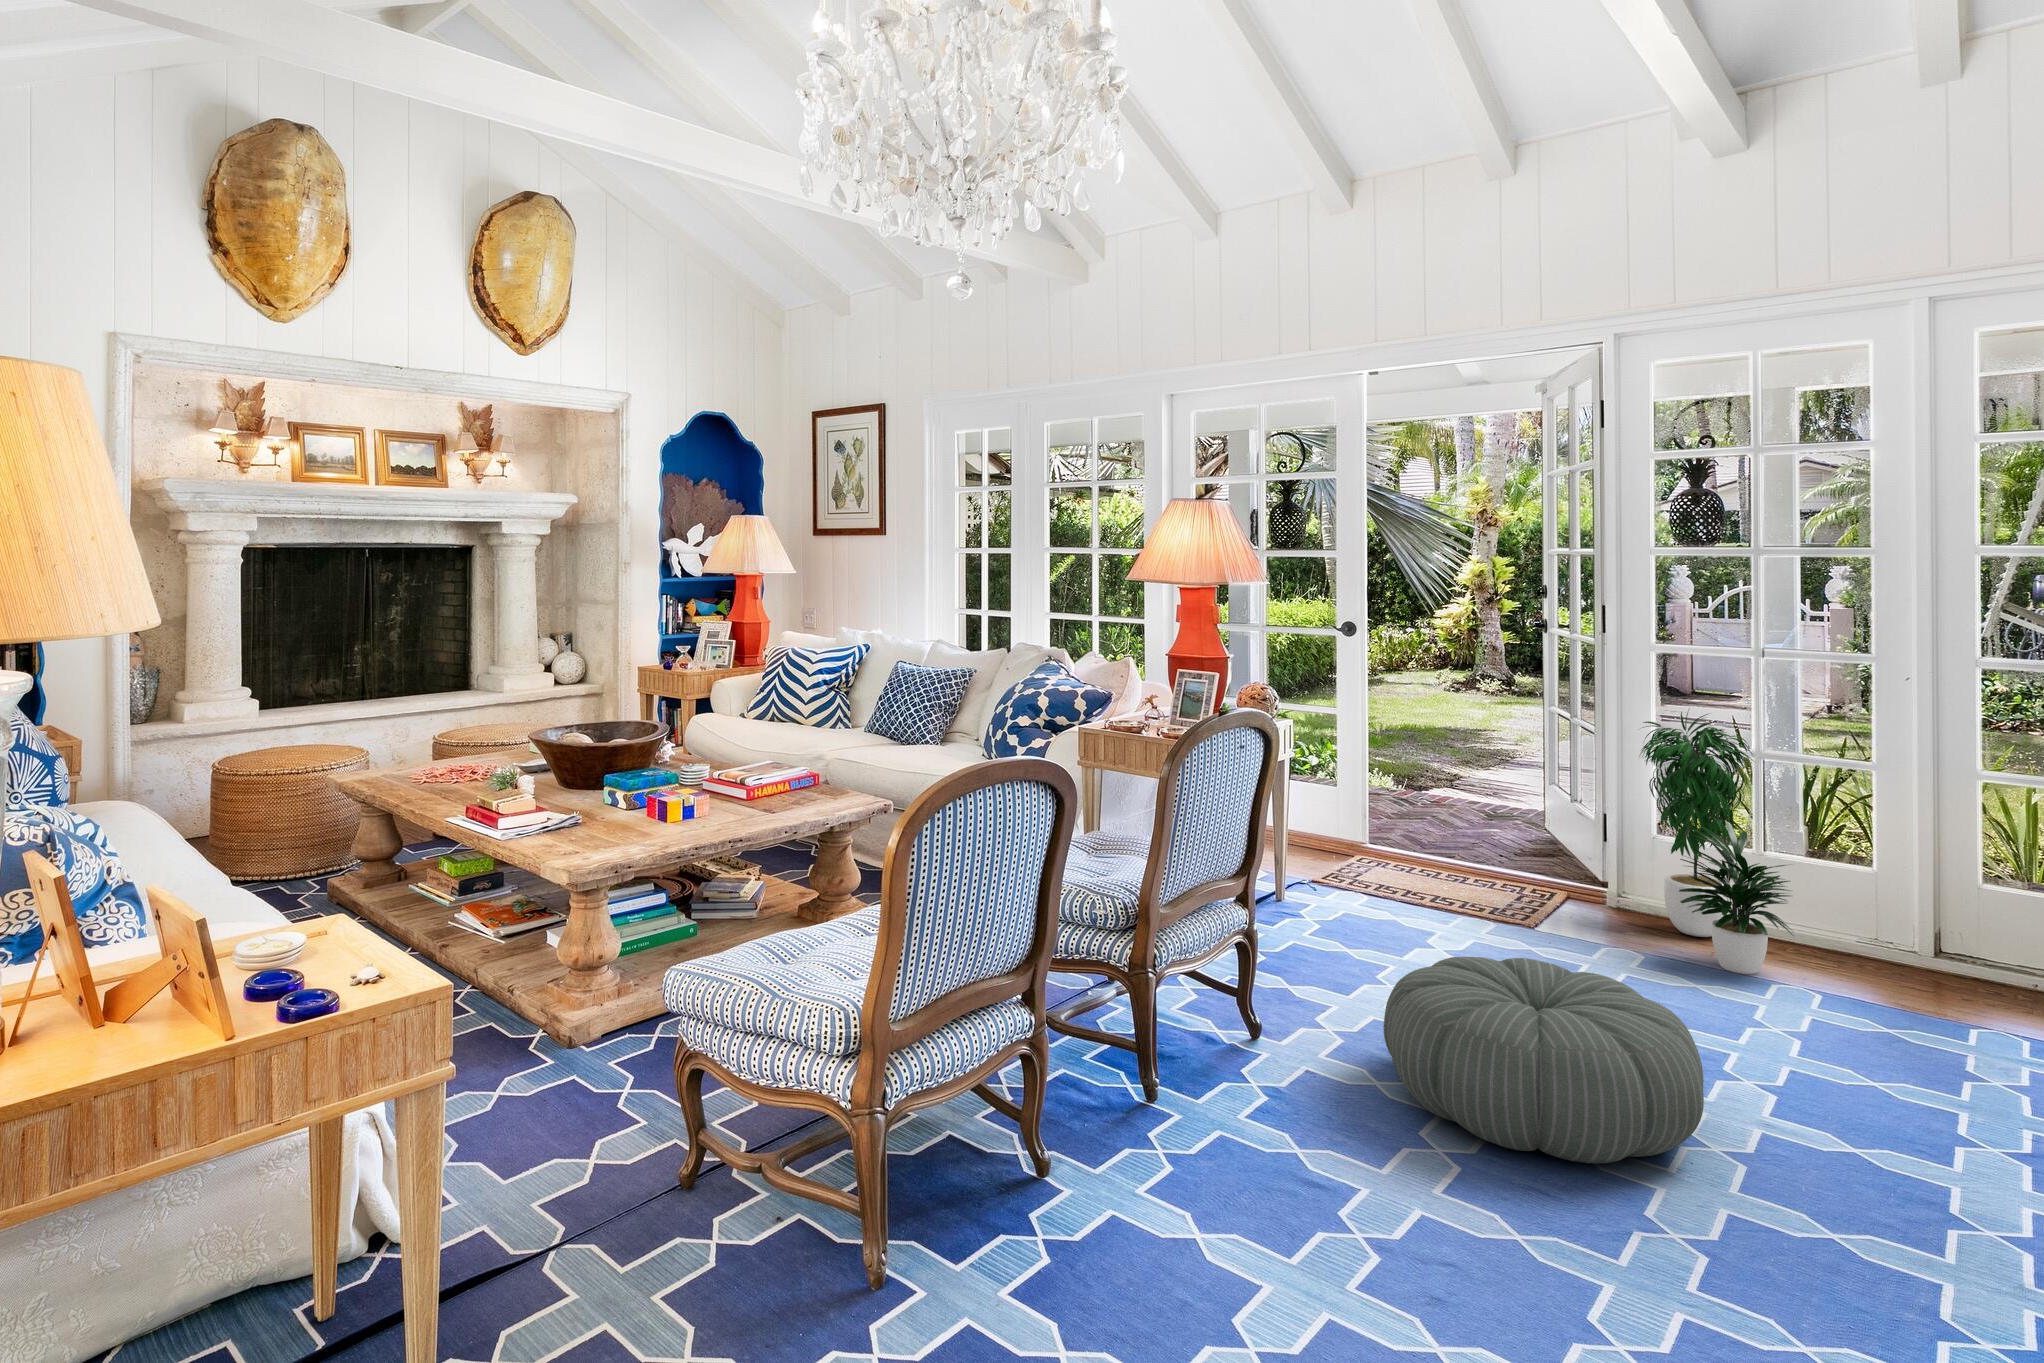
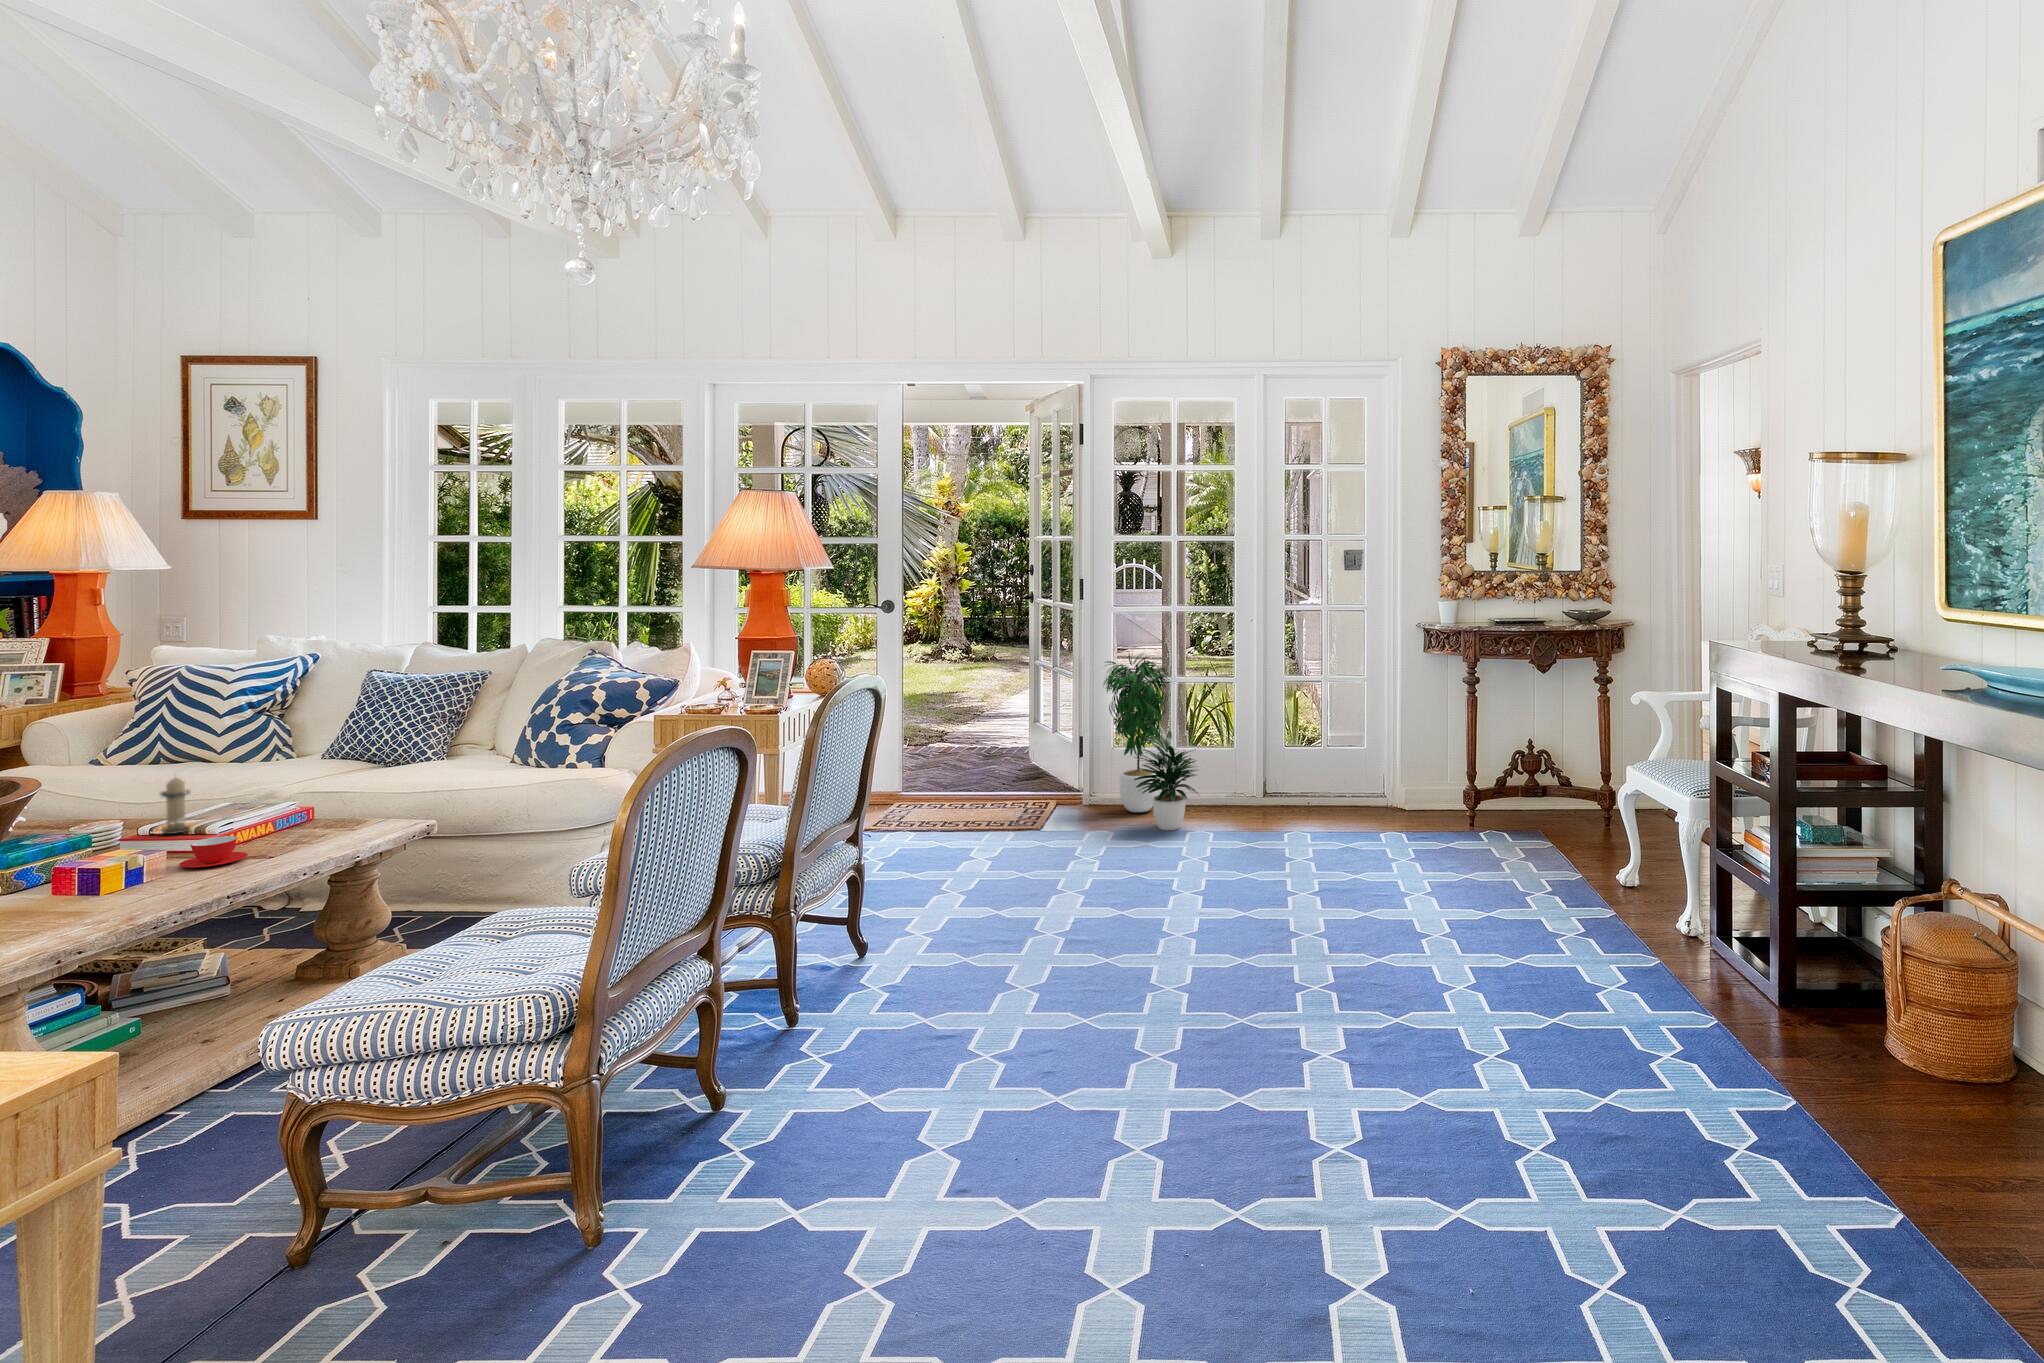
candle: none [708,732,731,782] -> present [160,778,191,834]
teacup: none [700,790,743,814] -> present [179,836,248,868]
pouf: present [1383,957,1704,1163] -> none [969,839,1181,974]

